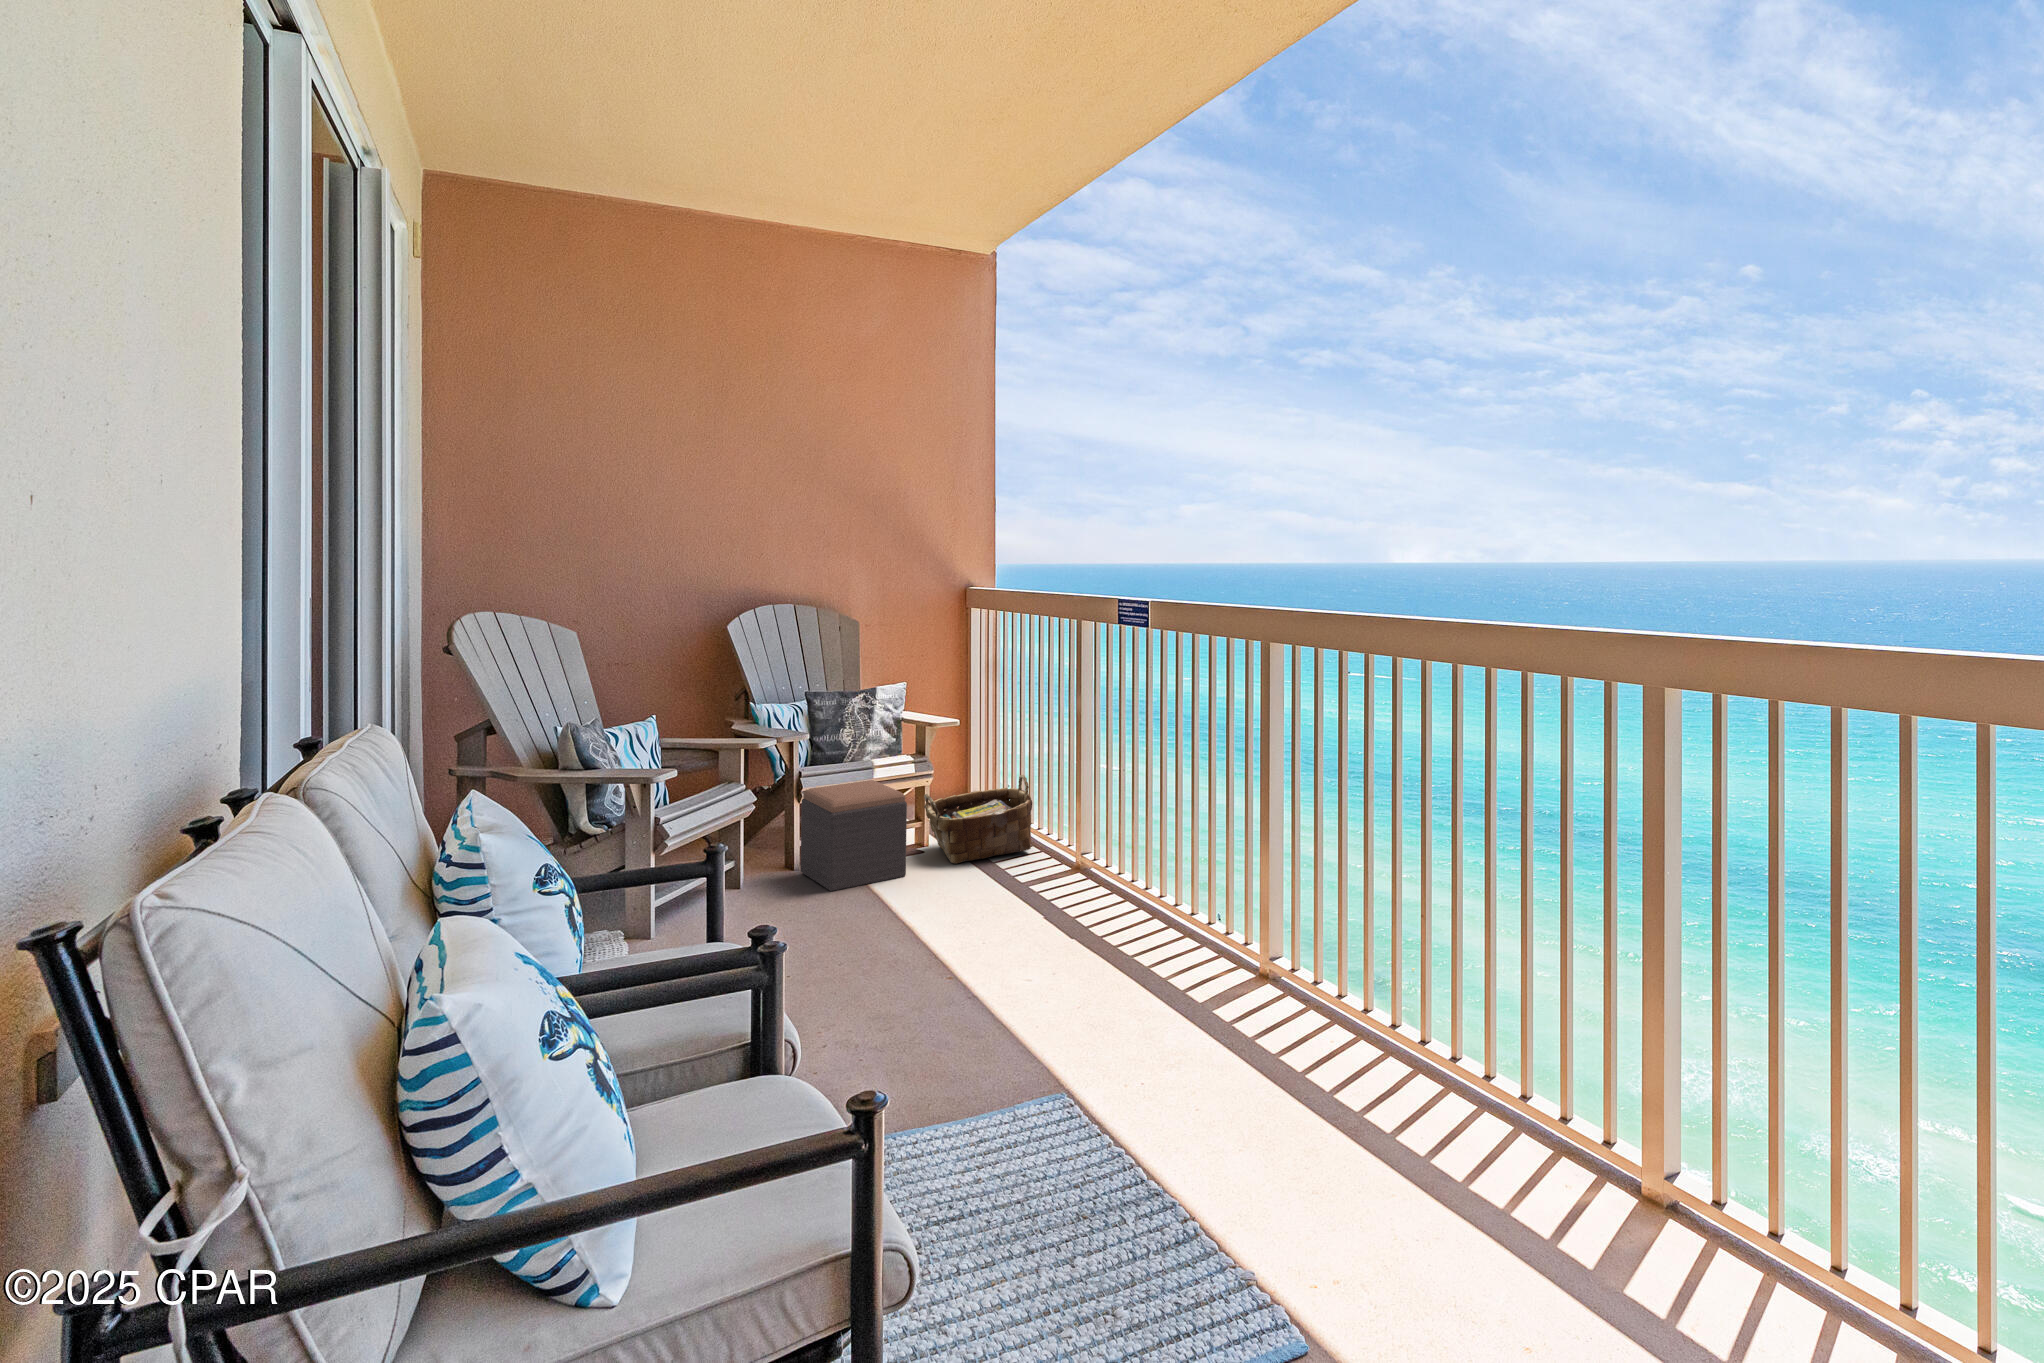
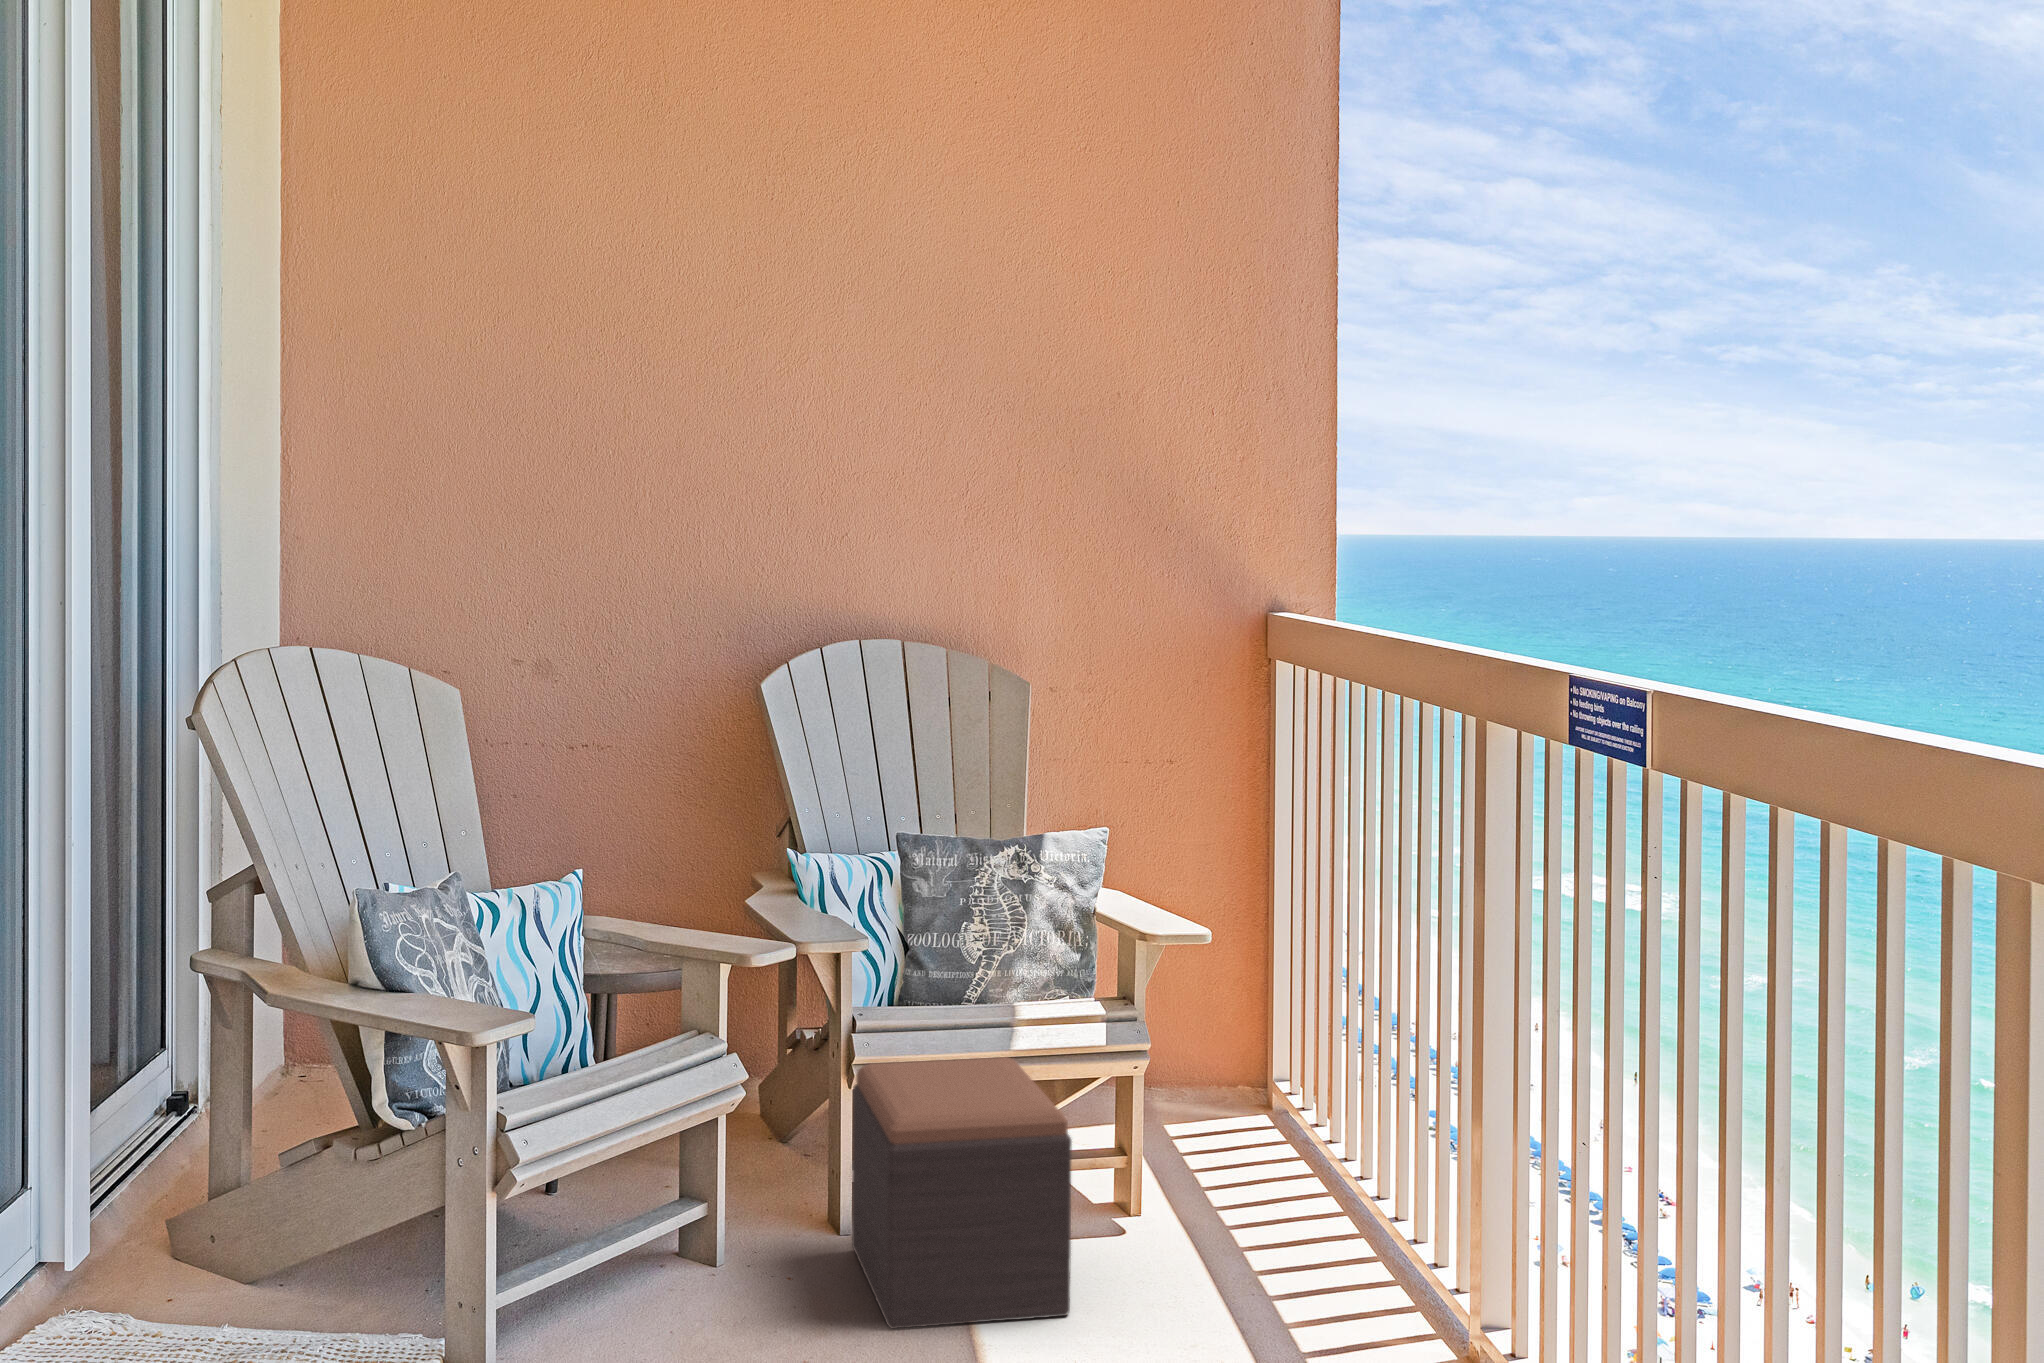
woven basket: present [924,775,1032,864] -> none [1129,1089,1395,1298]

